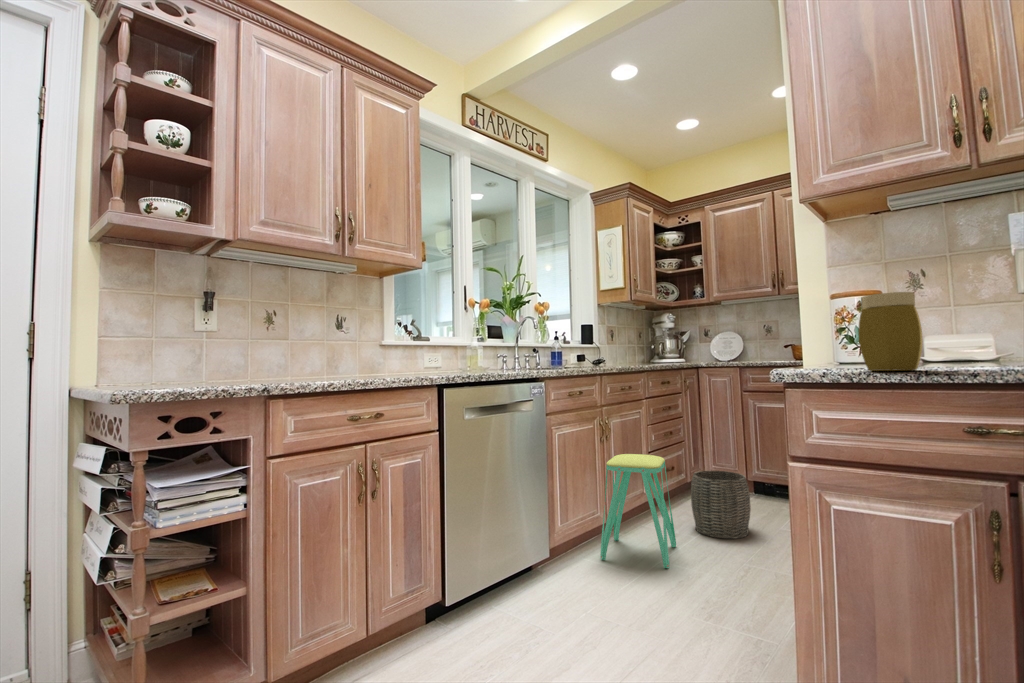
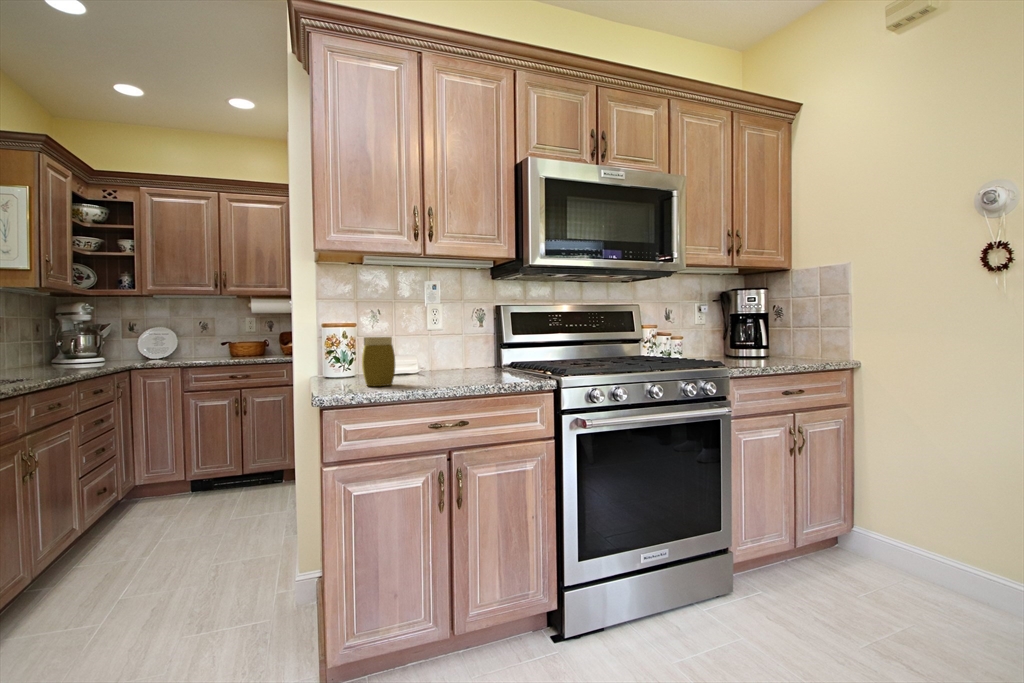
stool: present [600,454,676,568] -> none [42,476,141,617]
woven basket: present [691,471,751,539] -> none [142,476,208,547]

